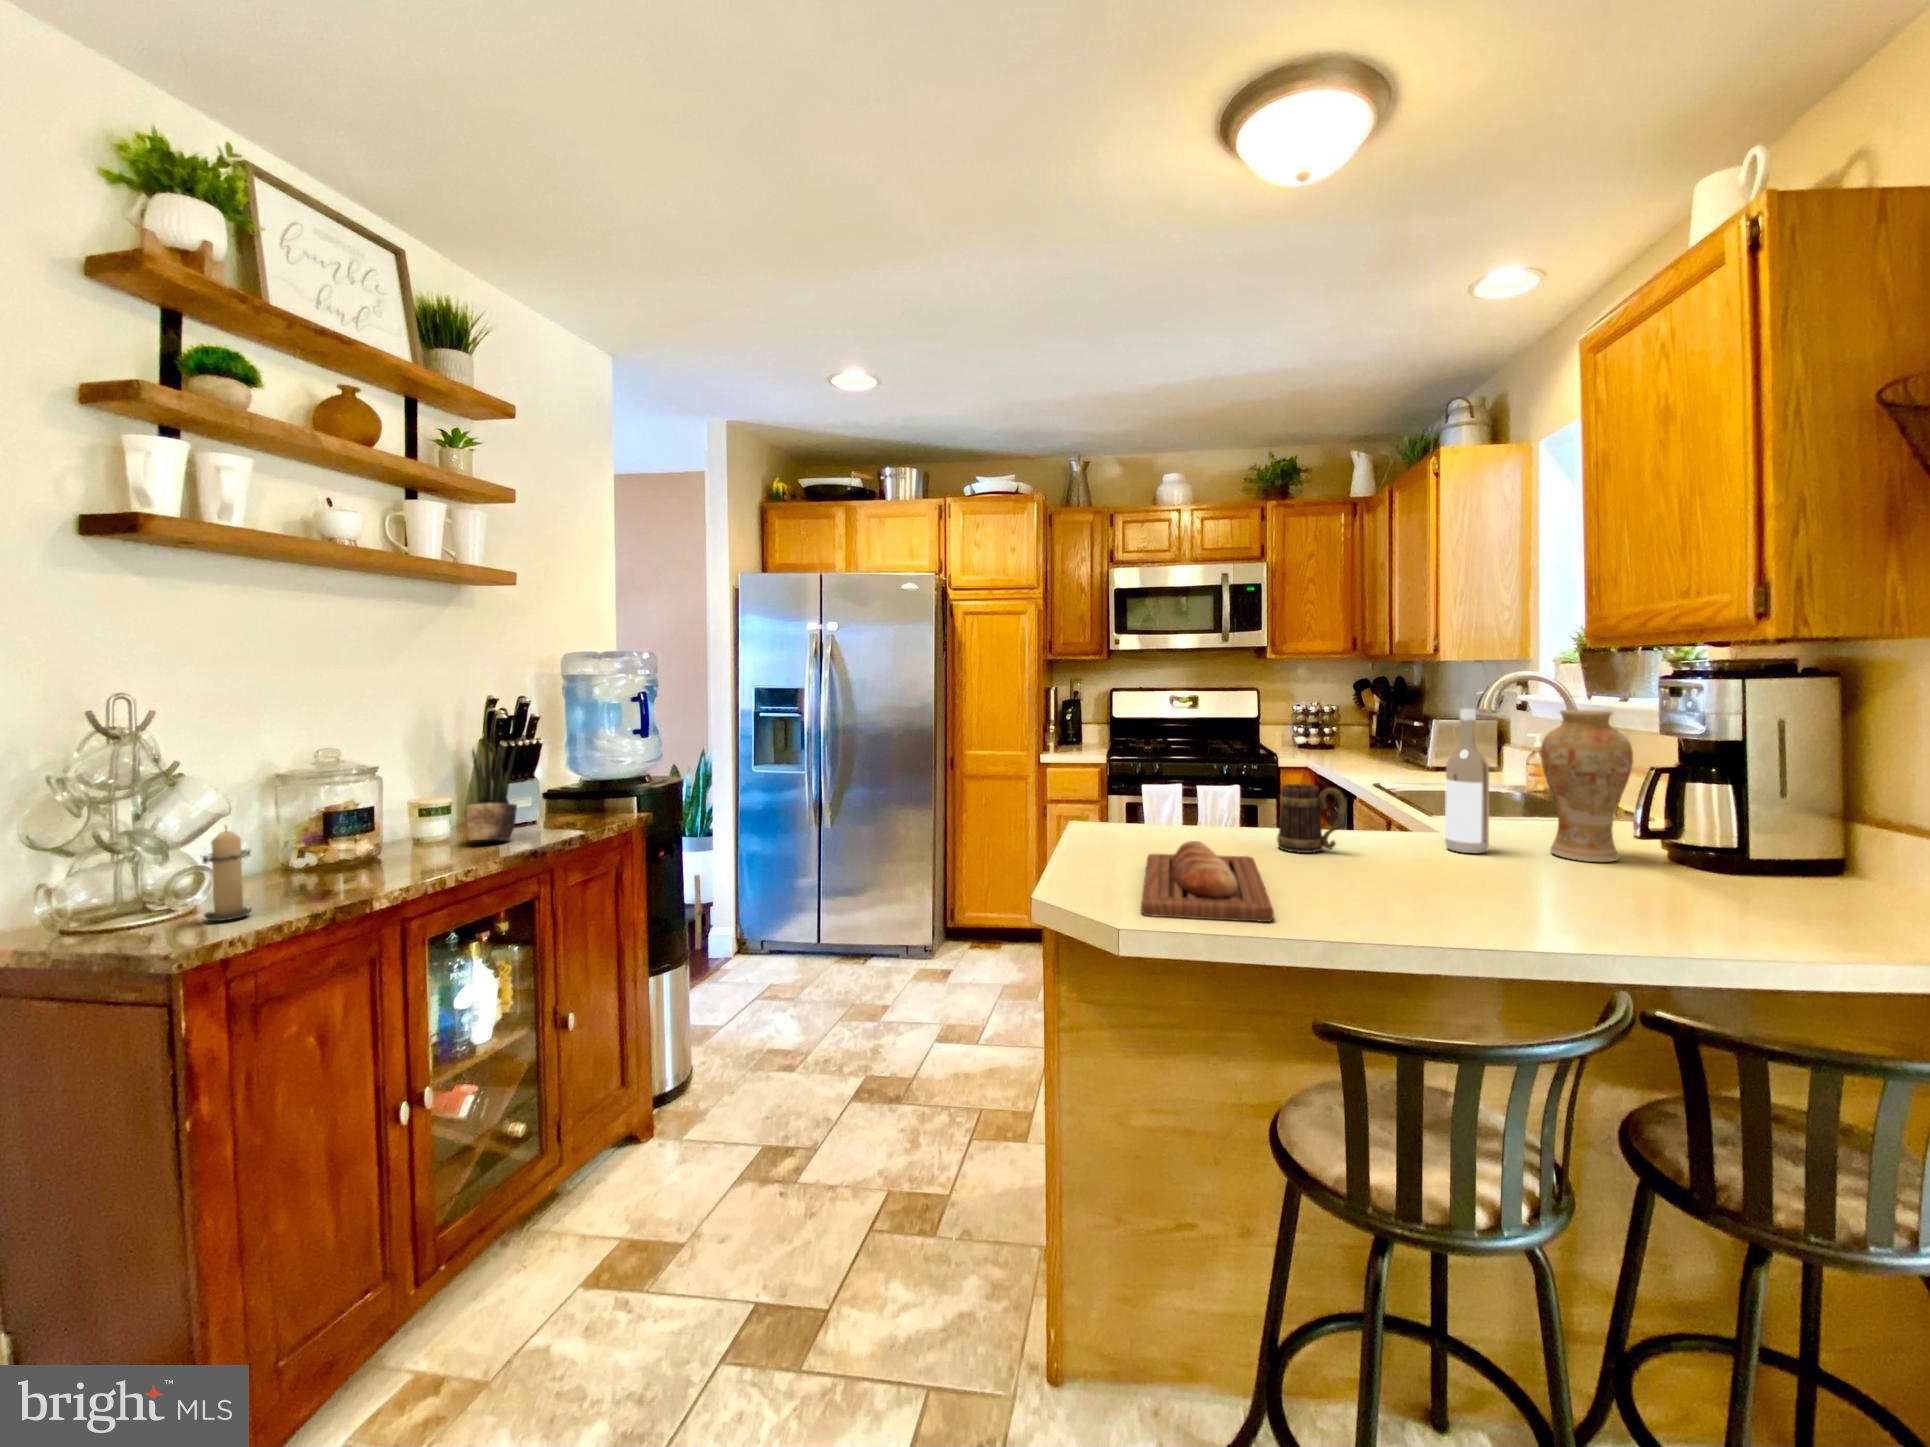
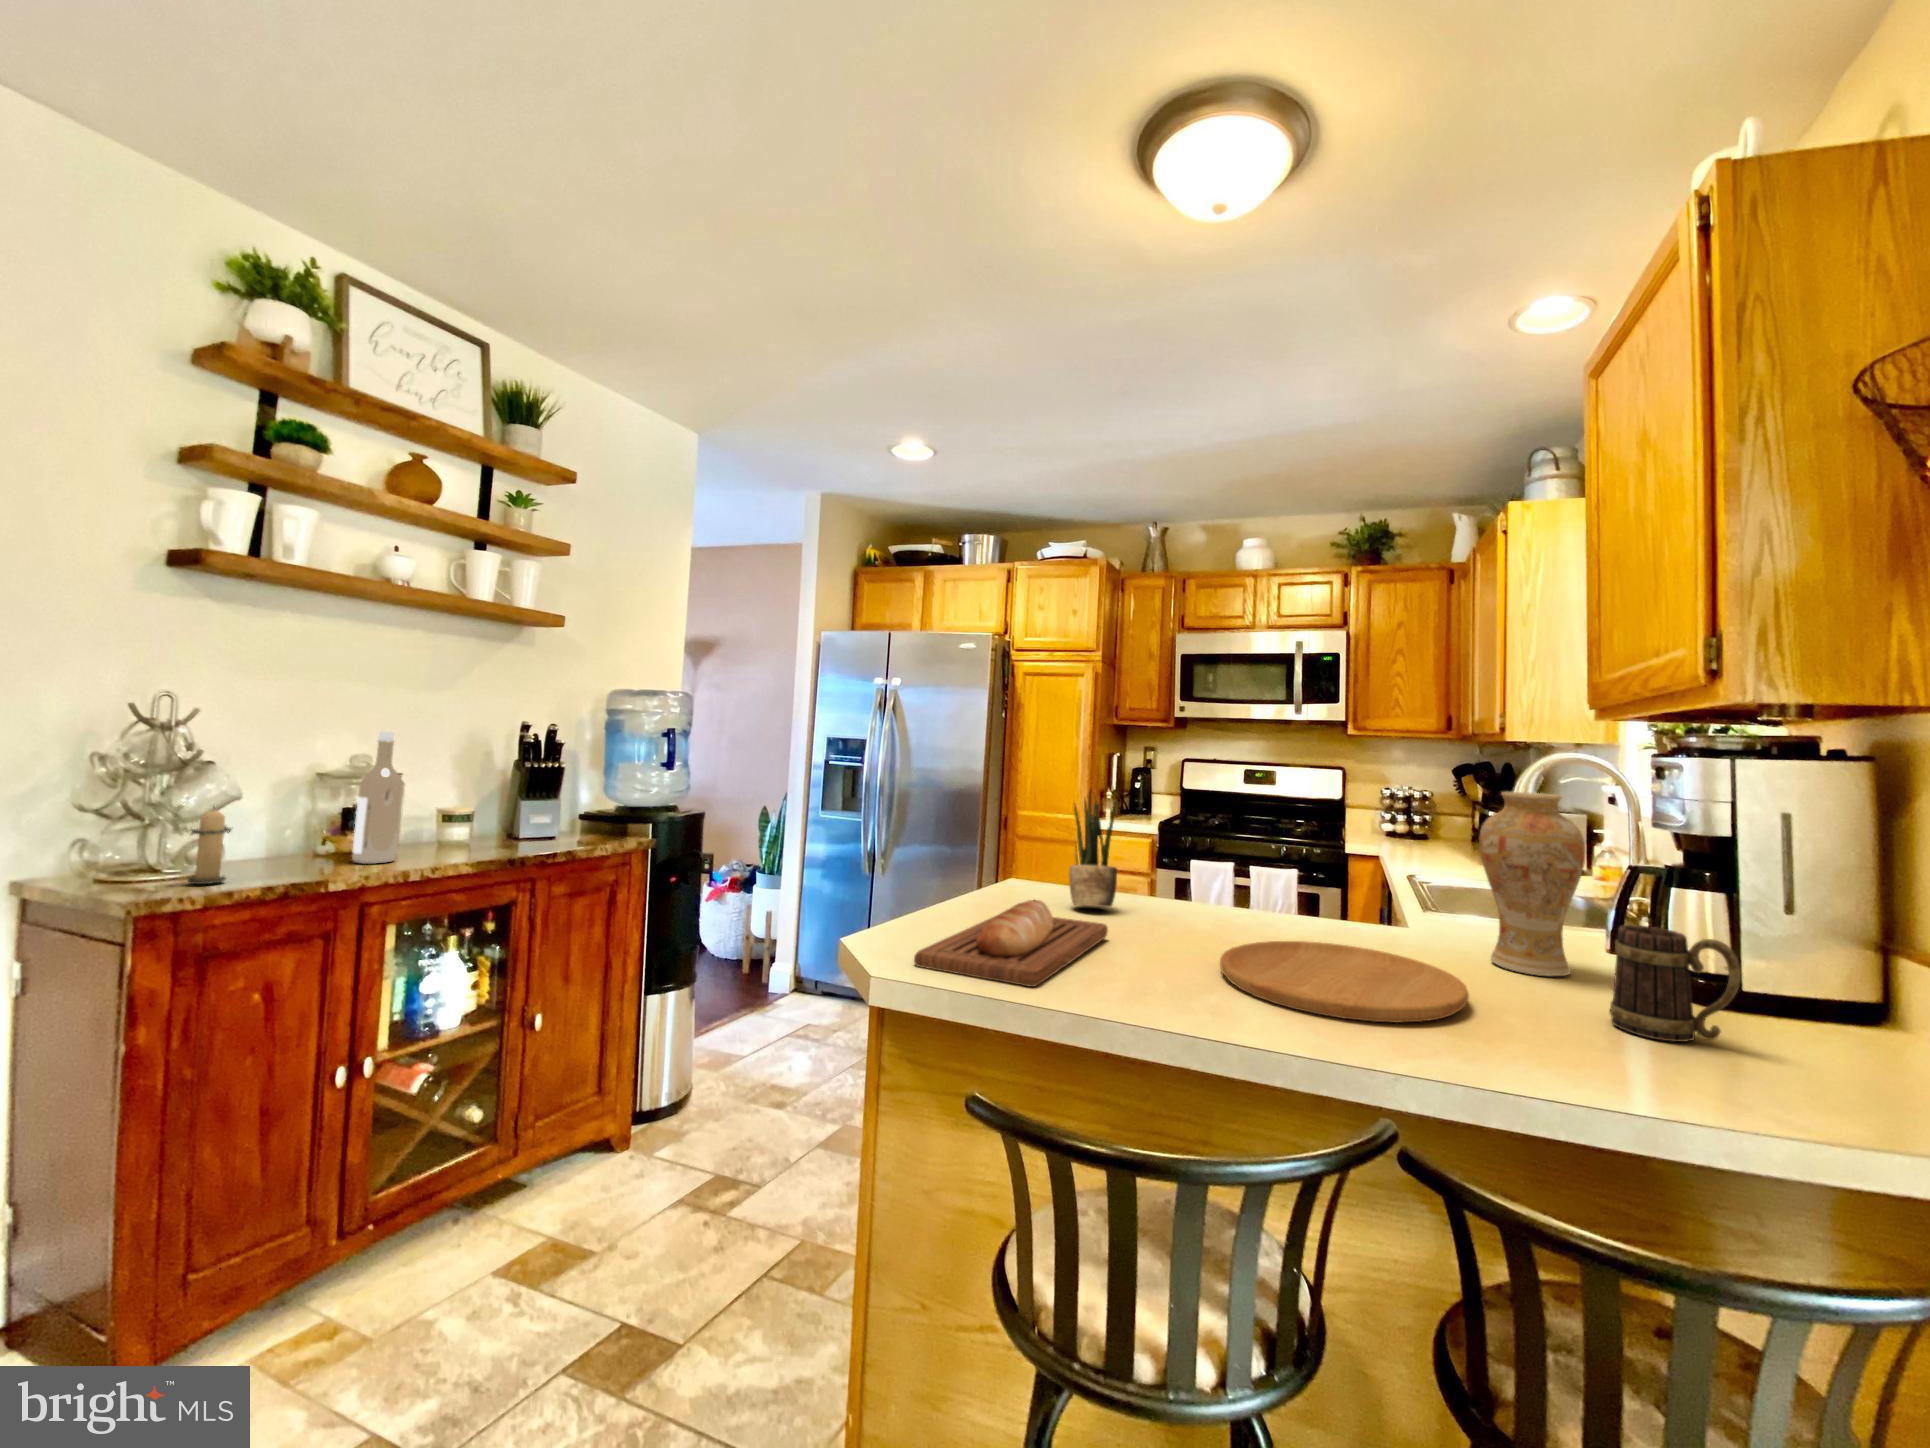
wine bottle: present [1445,709,1489,853] -> present [352,731,403,864]
potted plant: present [466,736,517,840] -> present [1069,790,1117,907]
mug: present [1277,784,1346,853] -> present [1610,925,1741,1042]
cutting board: none [1377,854,1606,916] -> present [1220,941,1469,1023]

